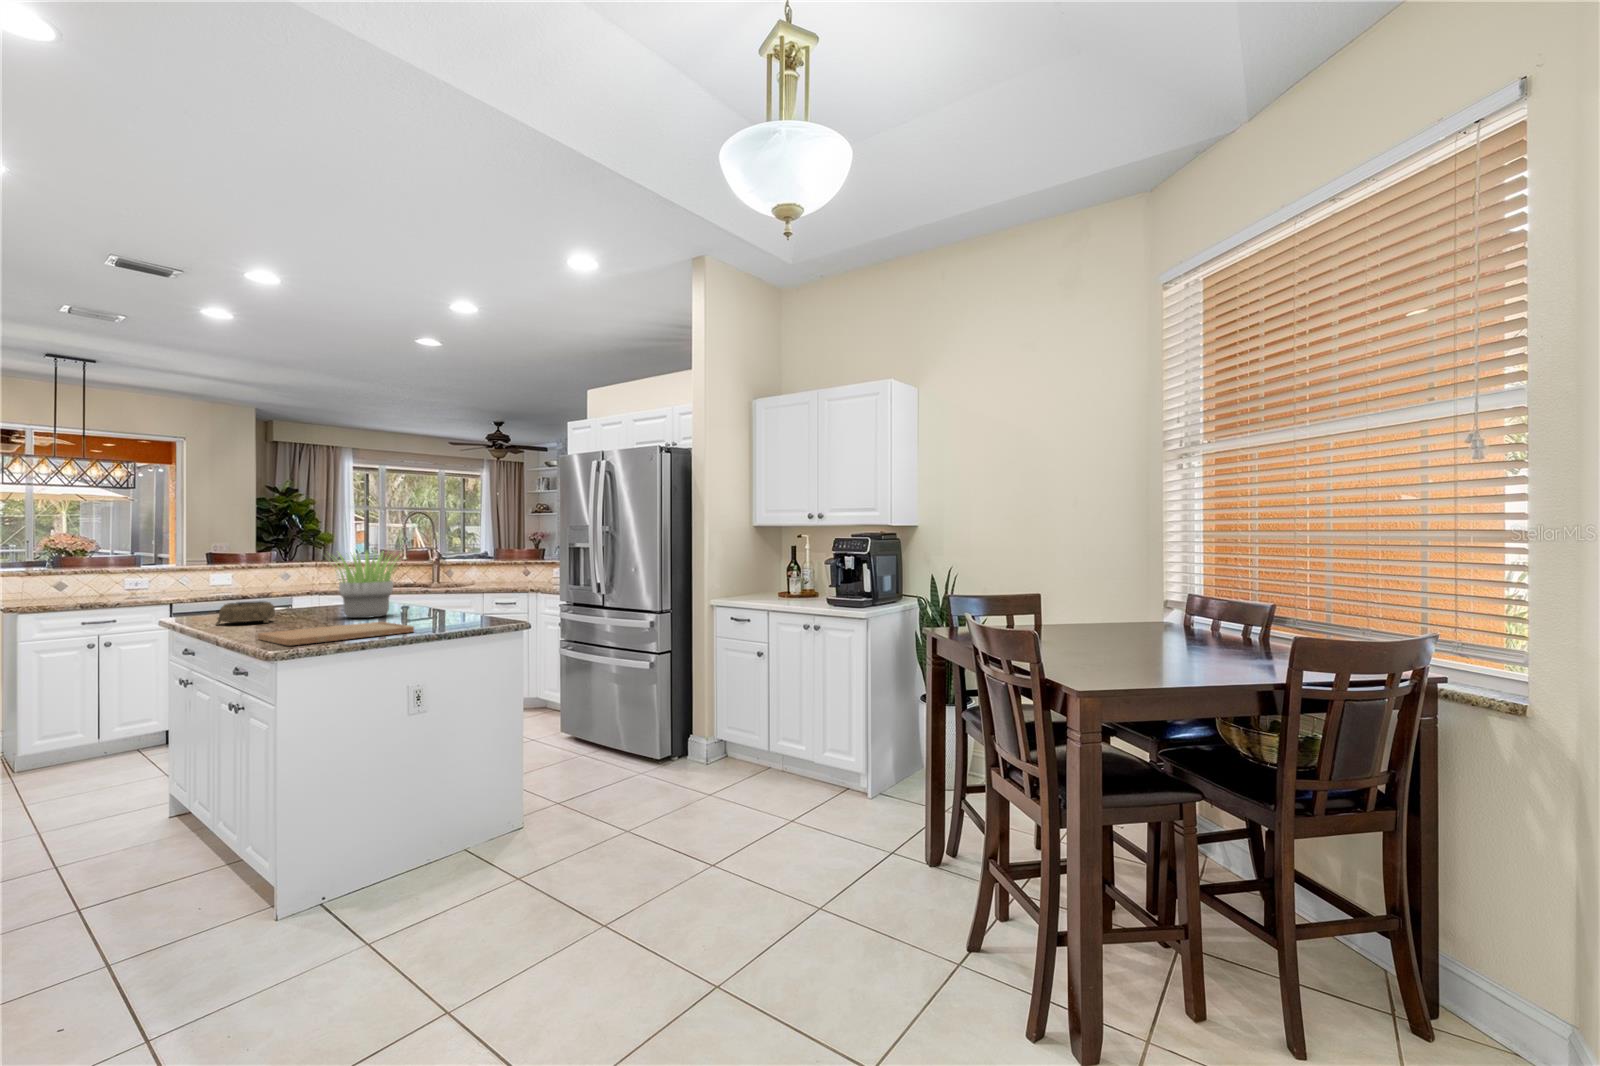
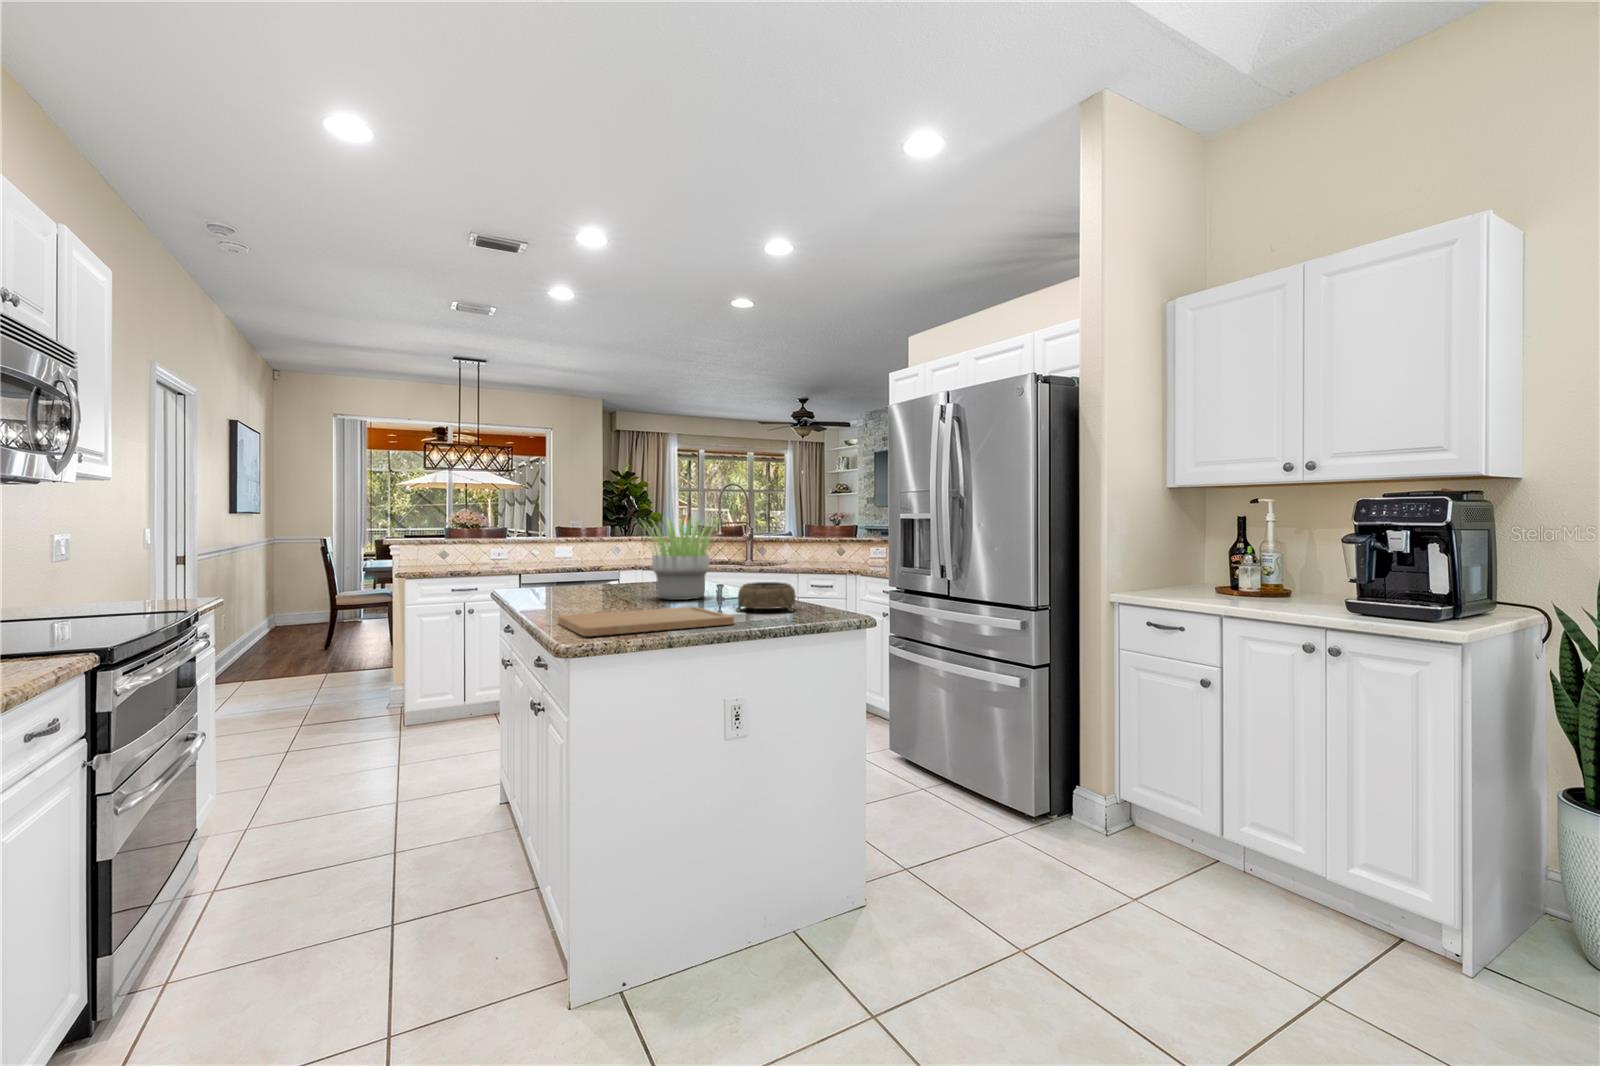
decorative bowl: present [216,601,275,625] -> present [736,582,796,611]

